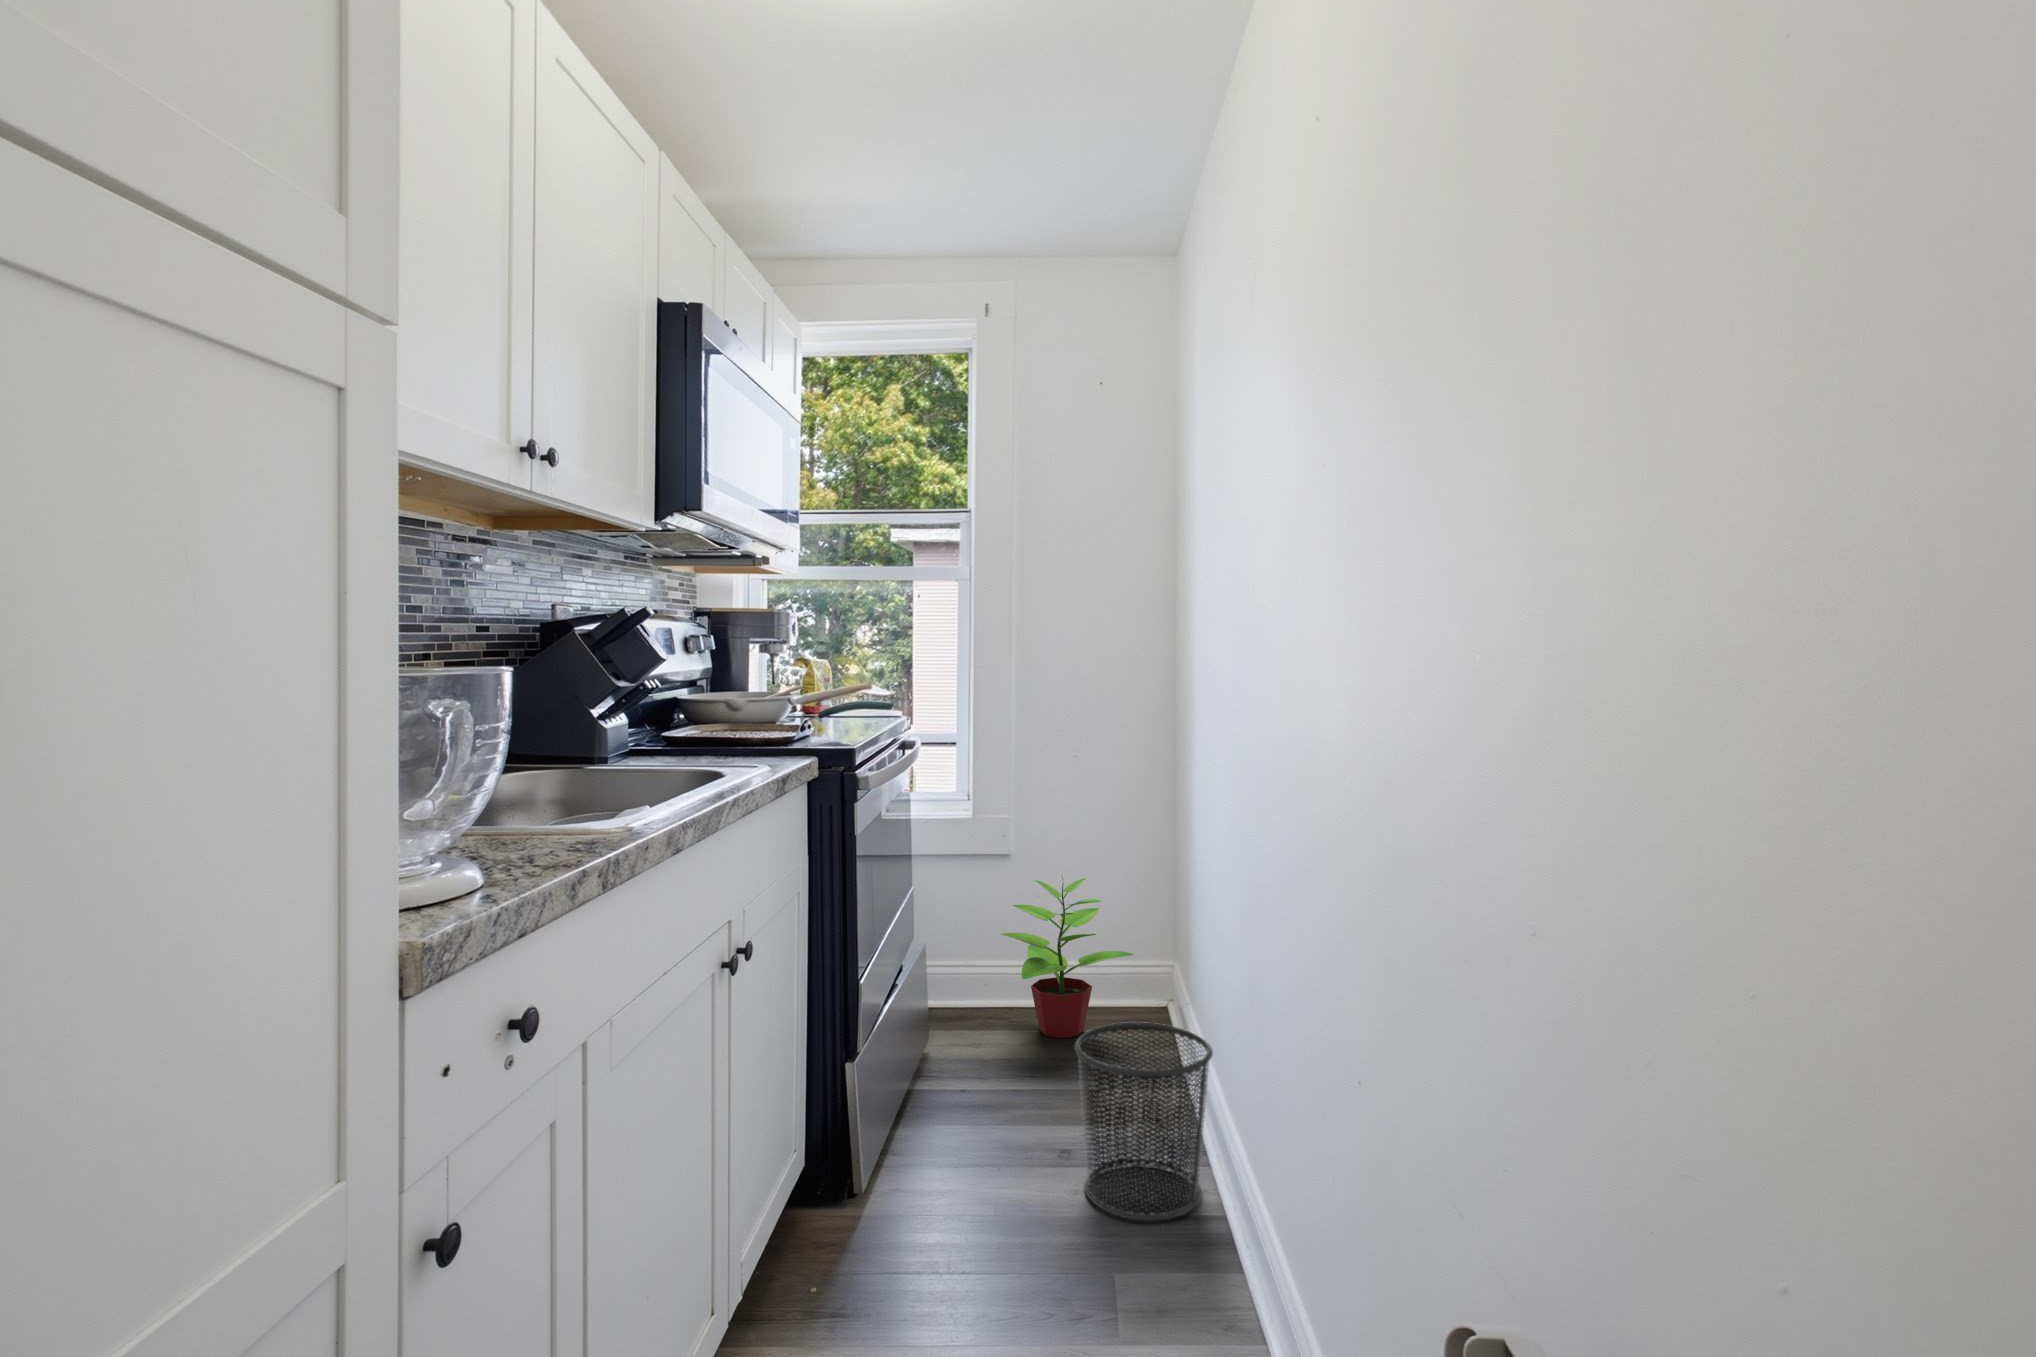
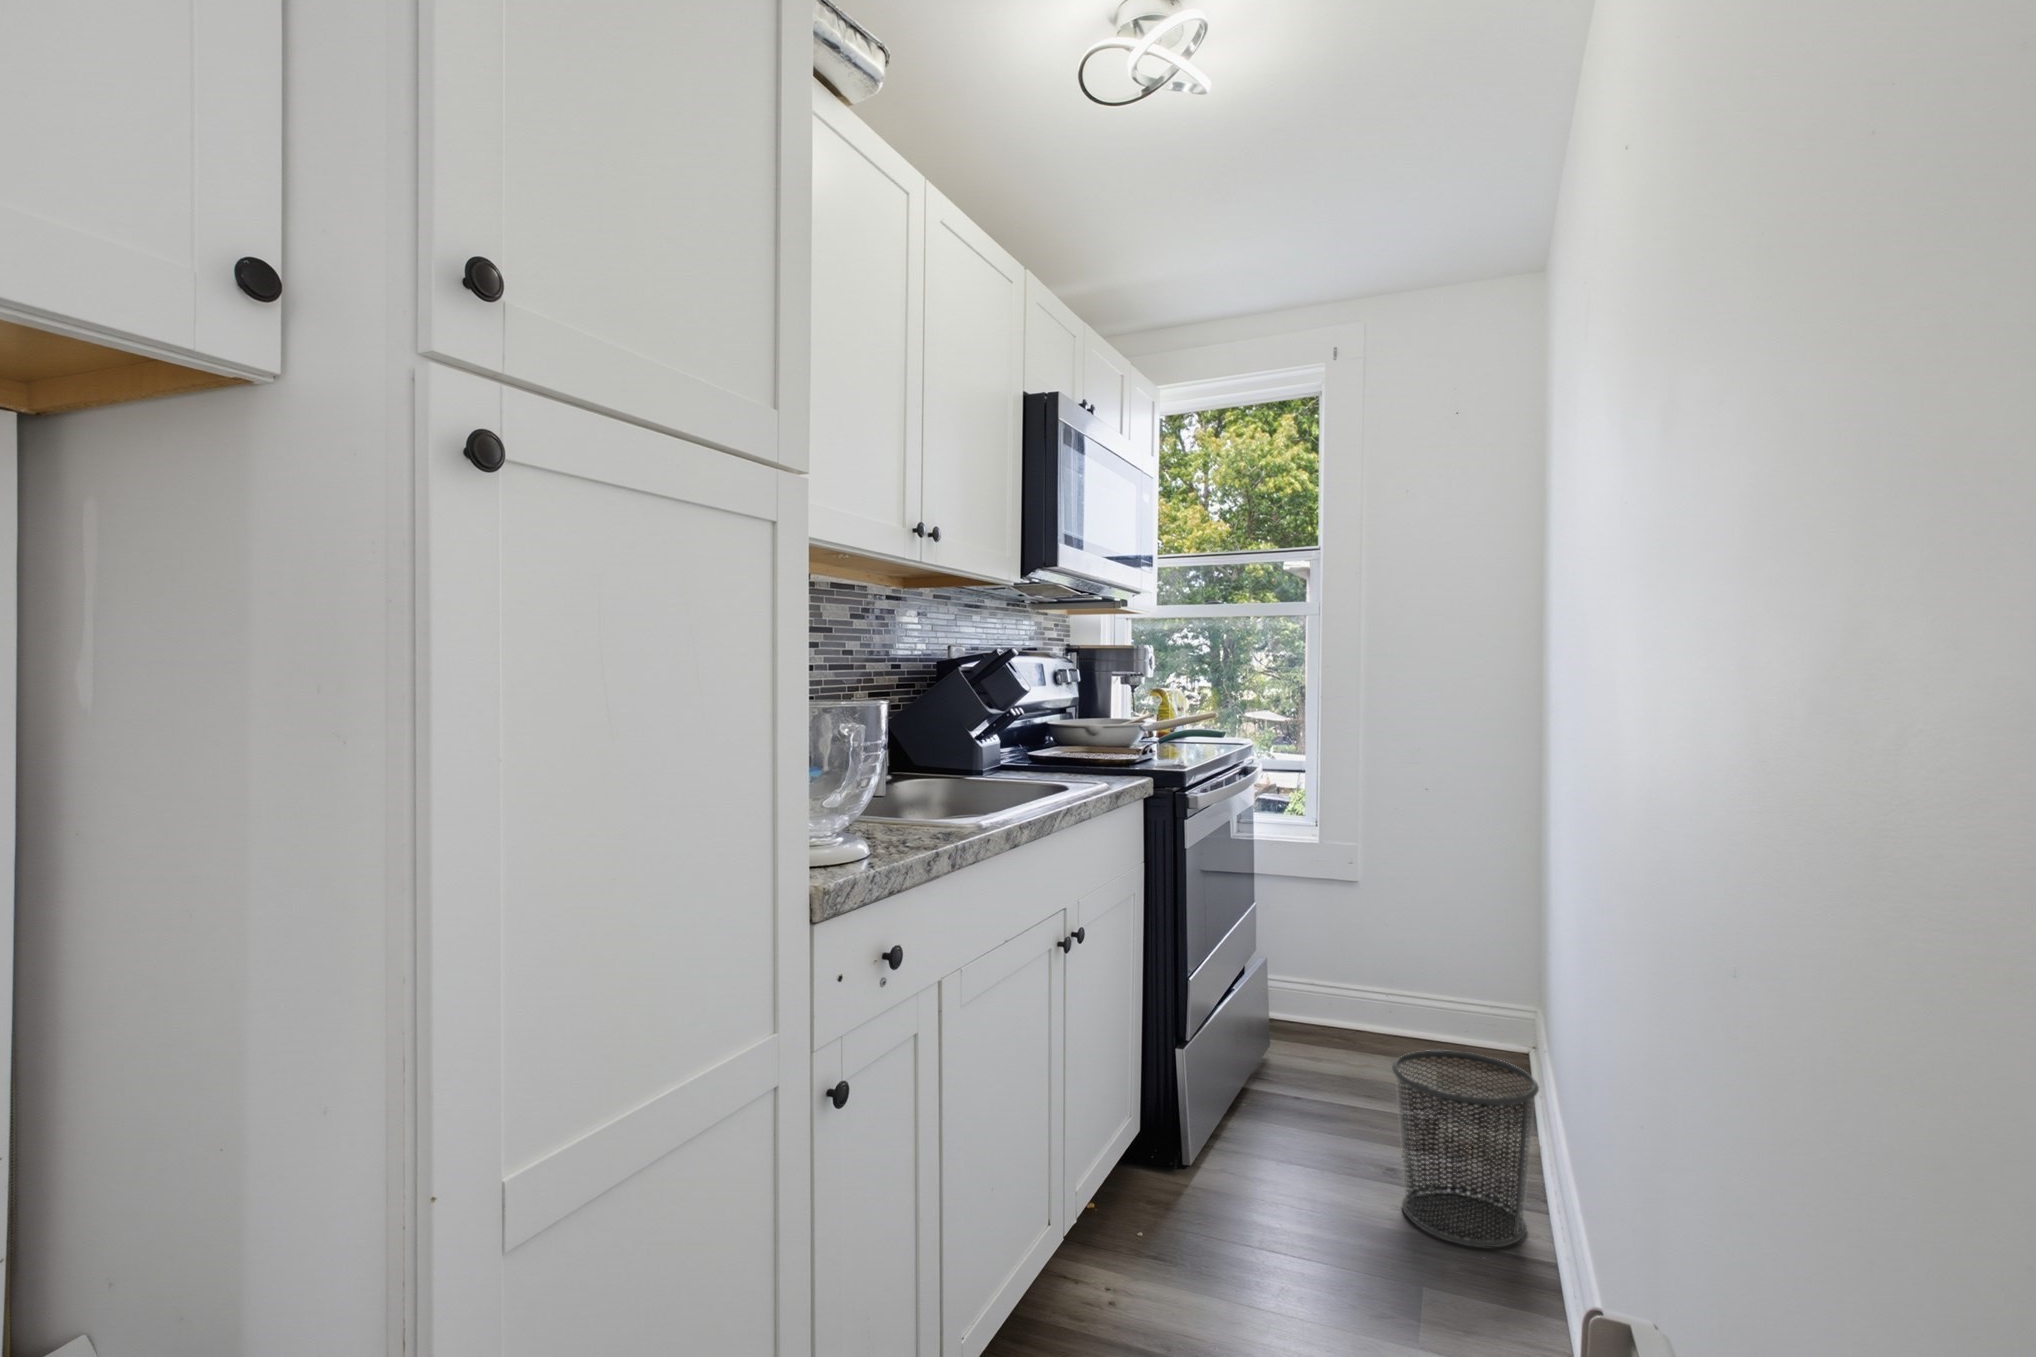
potted plant: present [1001,877,1133,1038] -> none [1347,903,1486,1067]

